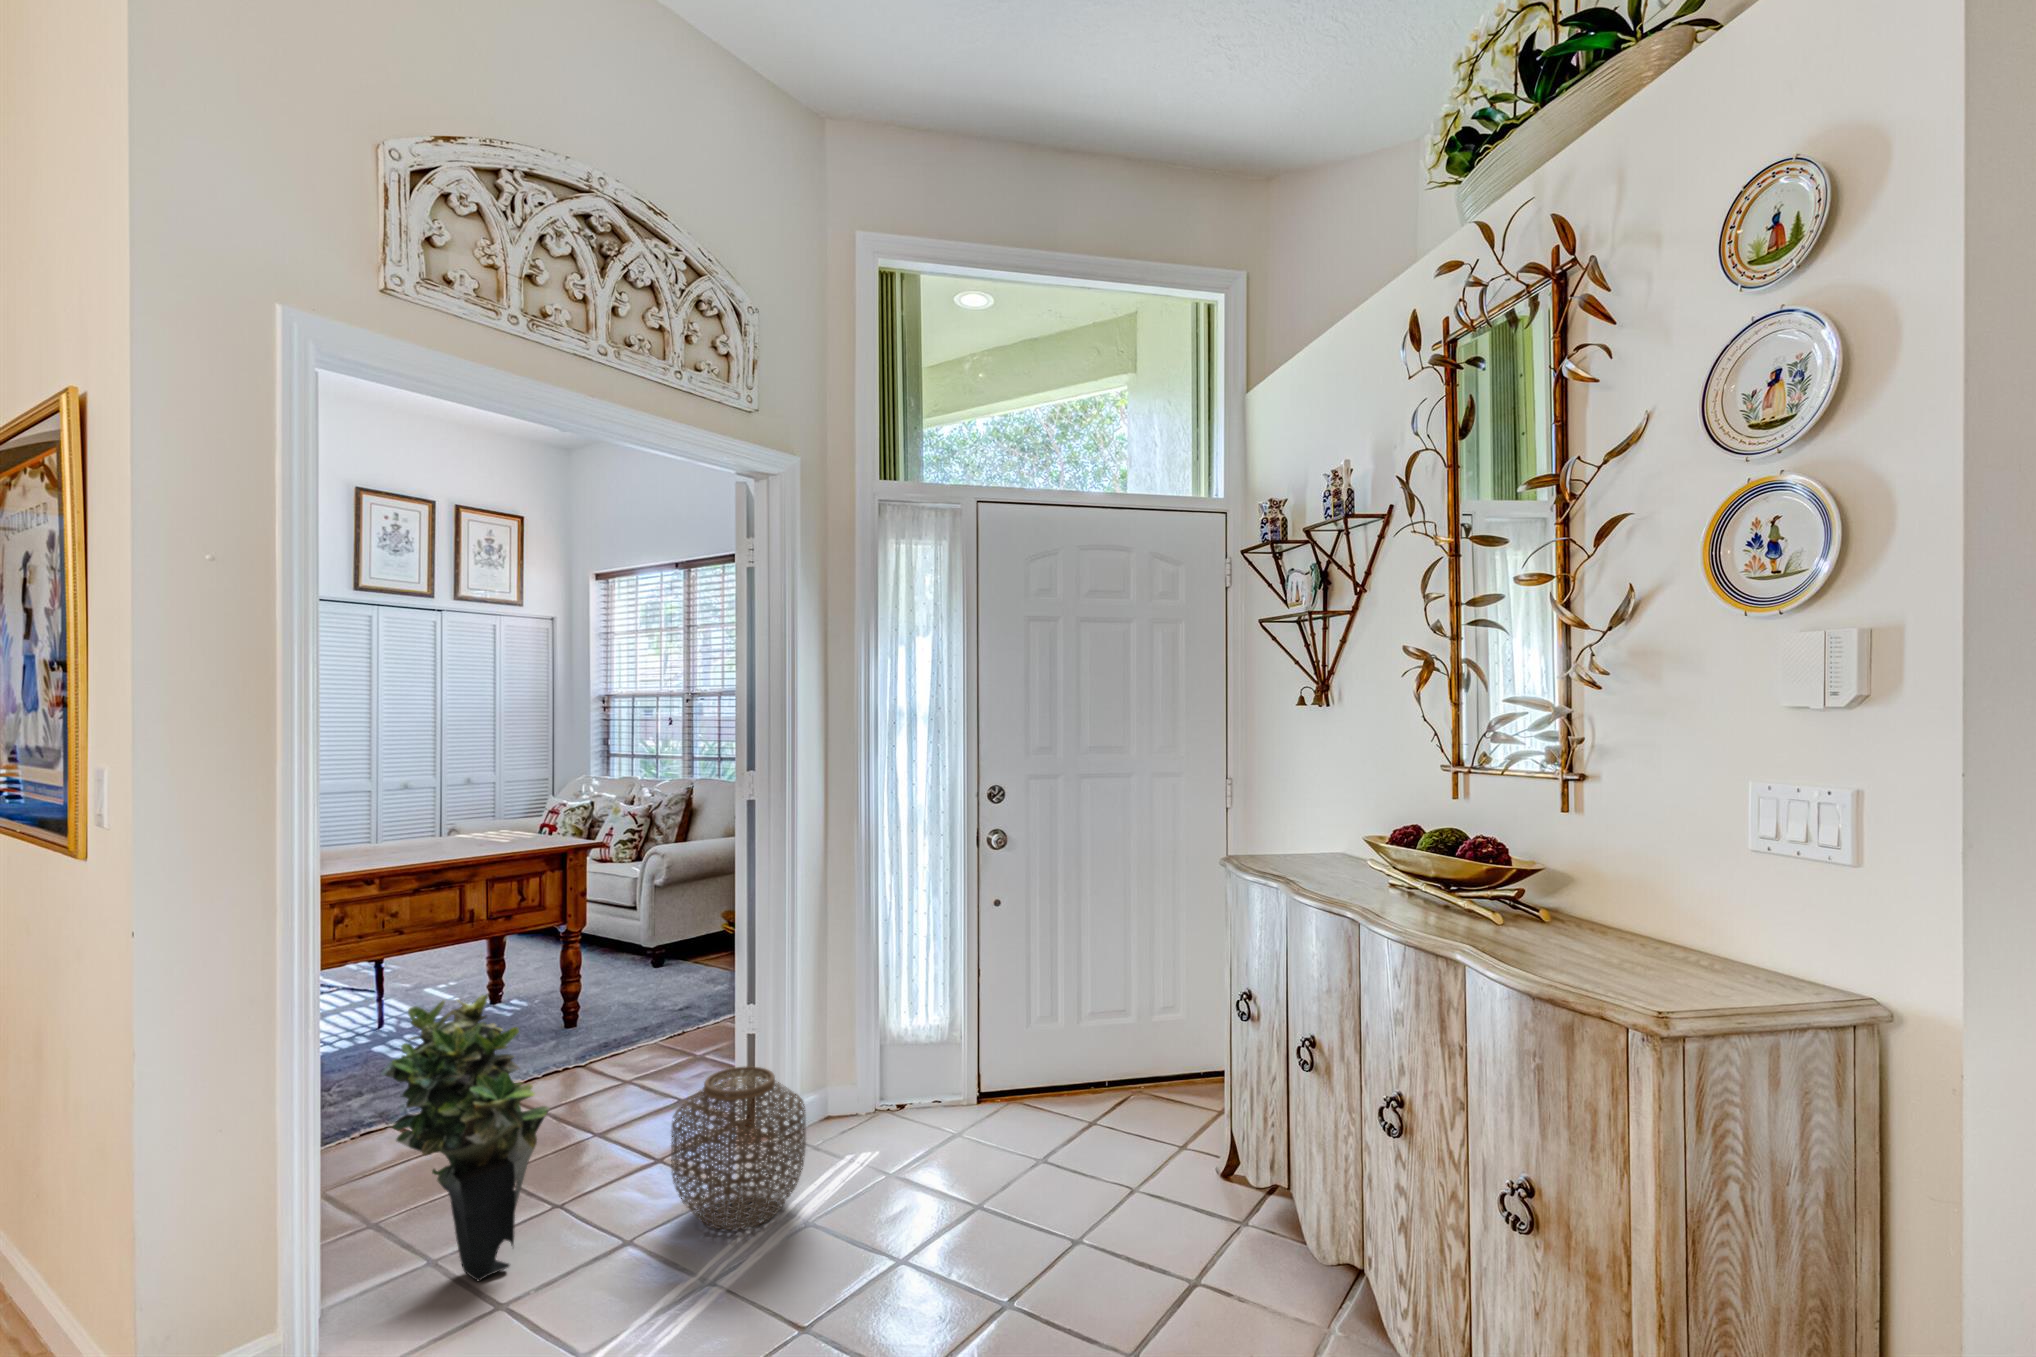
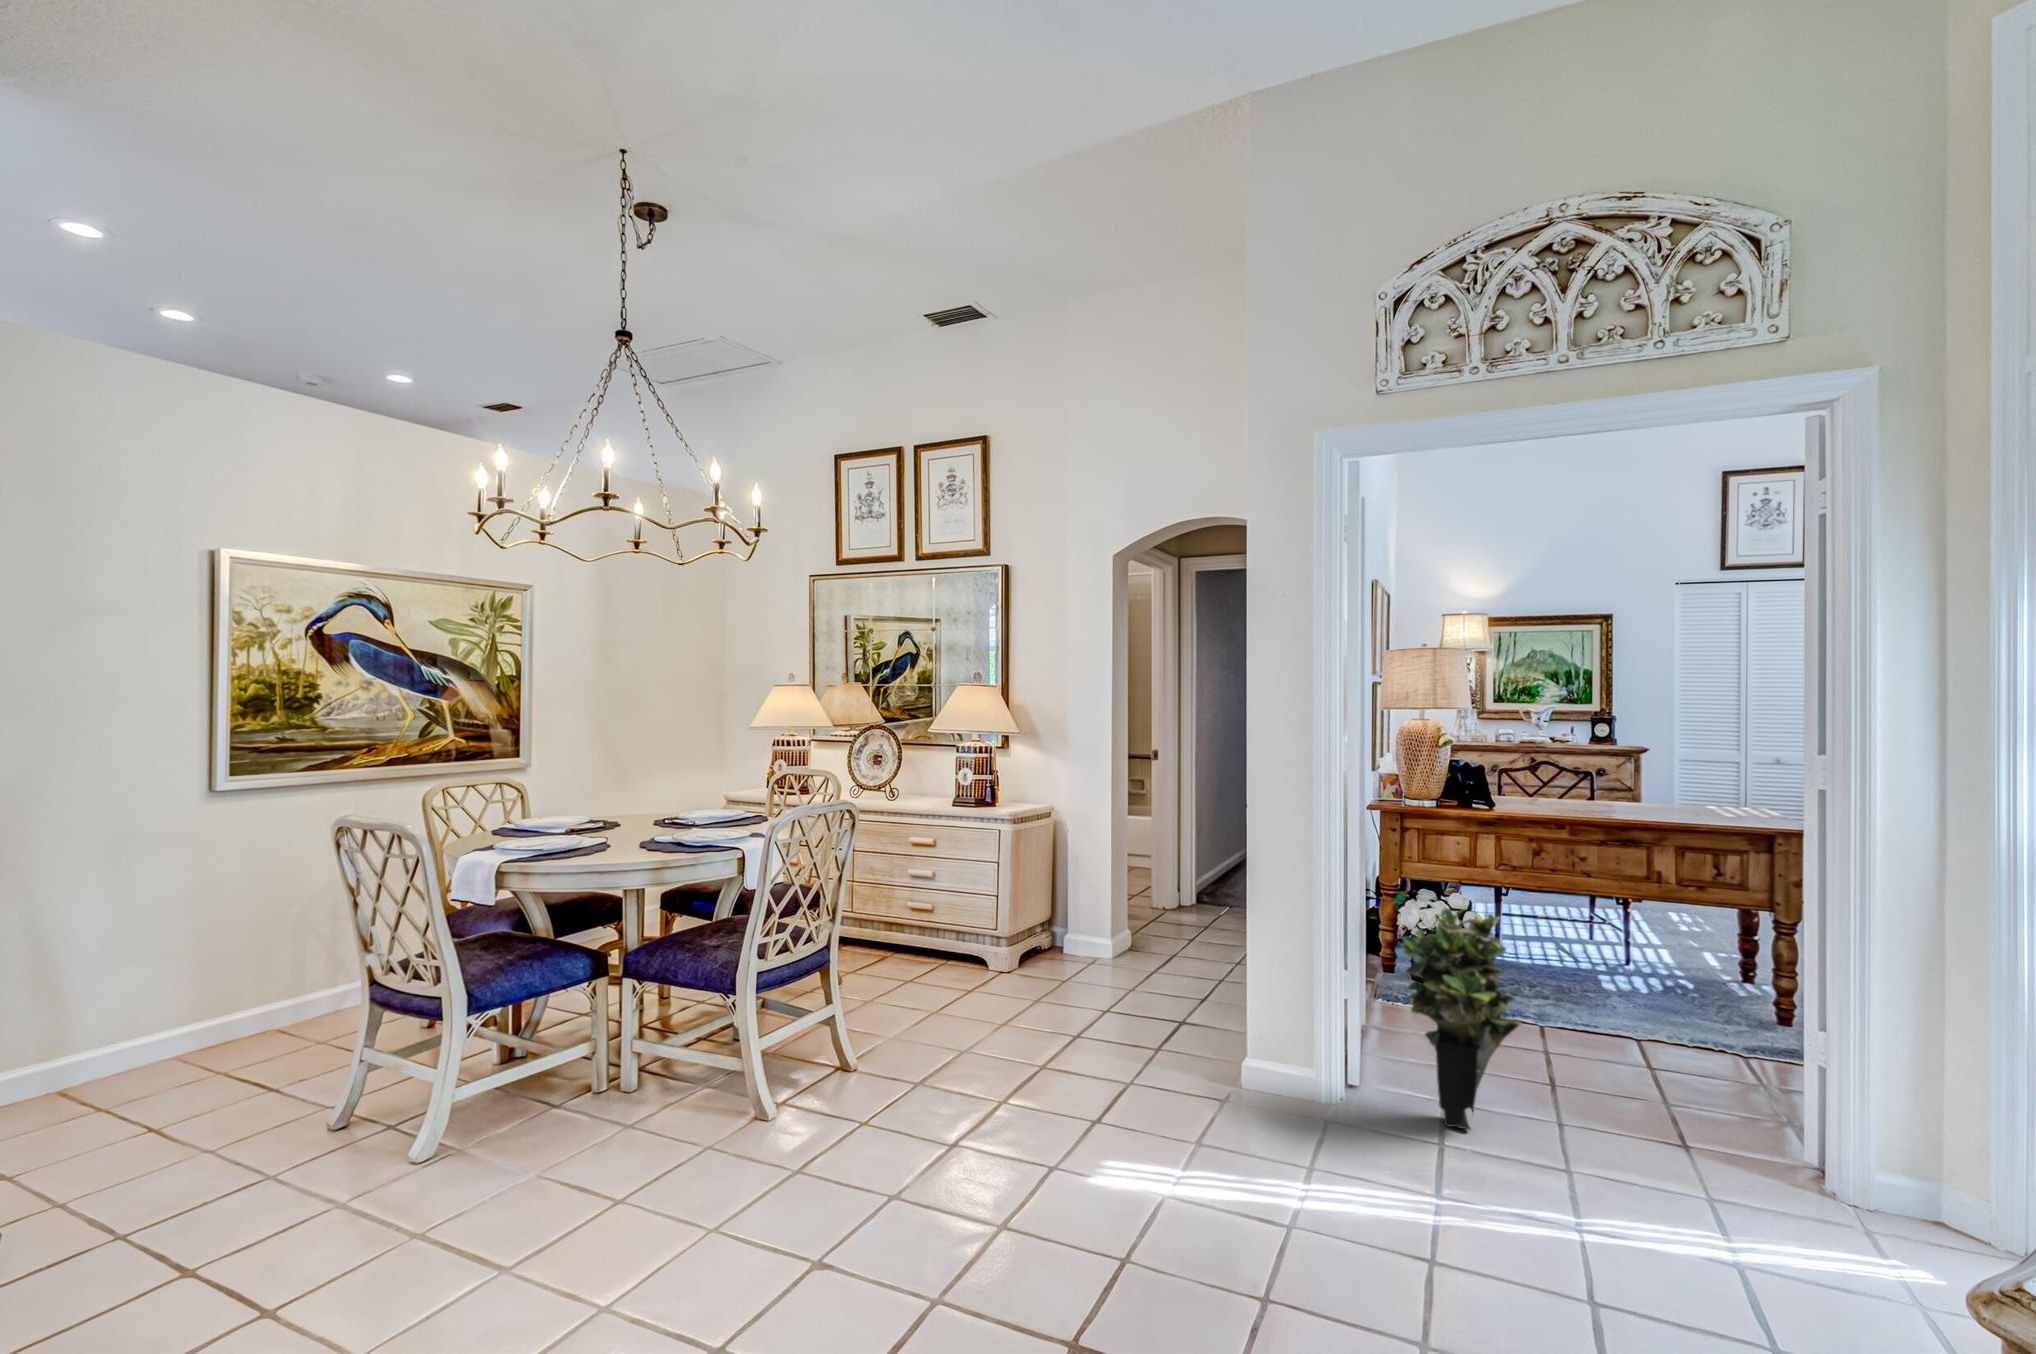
woven basket: present [671,1066,806,1230] -> none [1604,1057,1765,1228]

